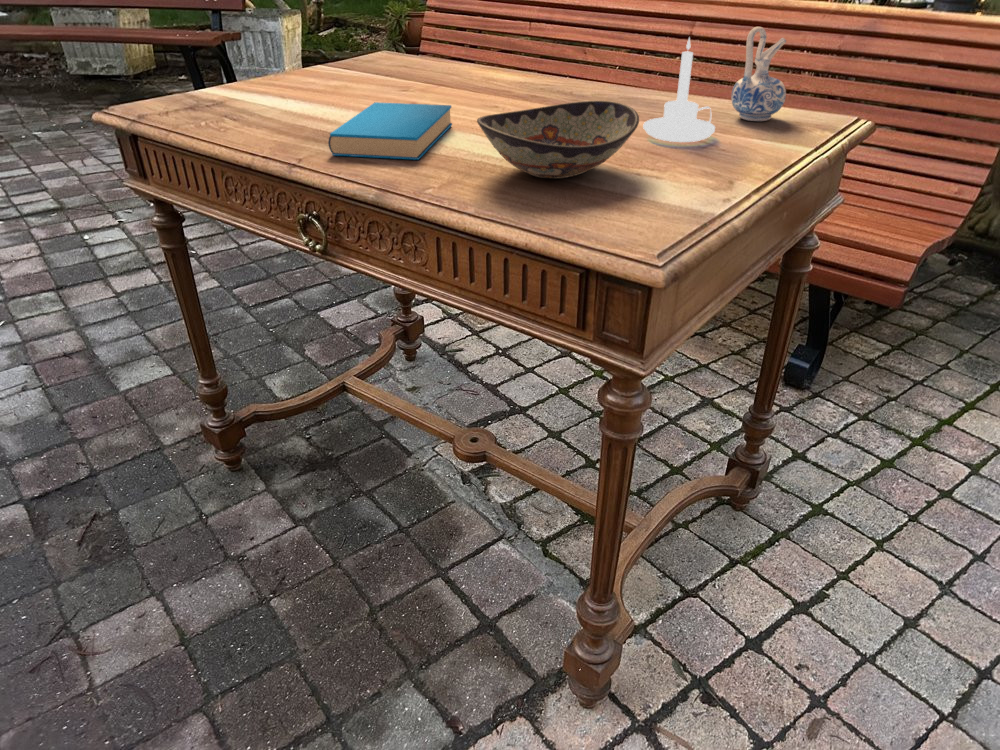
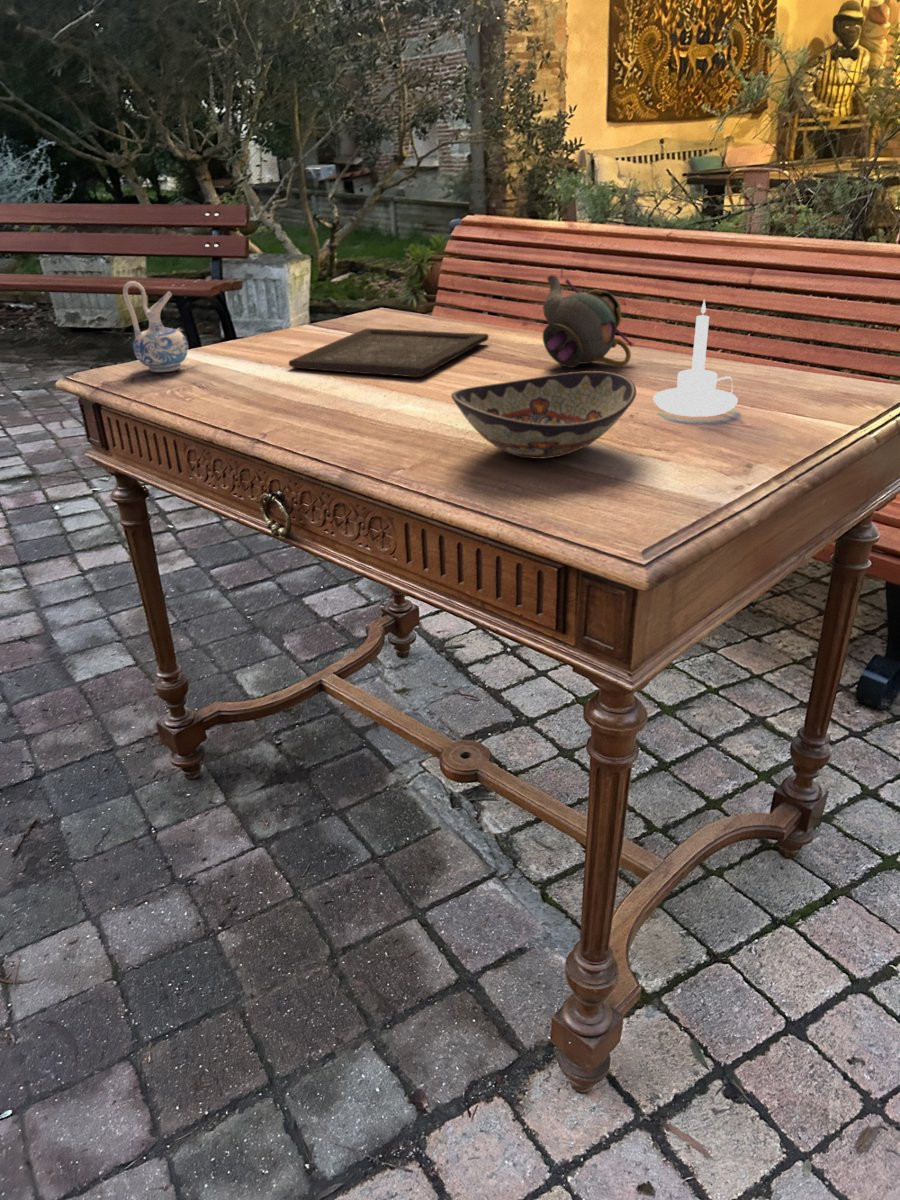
teapot: none [538,18,616,102] -> present [543,275,633,368]
ceramic pitcher: present [731,27,786,121] -> present [123,281,188,372]
tray: none [311,68,486,110] -> present [289,329,488,377]
book: present [328,102,452,160] -> none [295,370,438,435]

